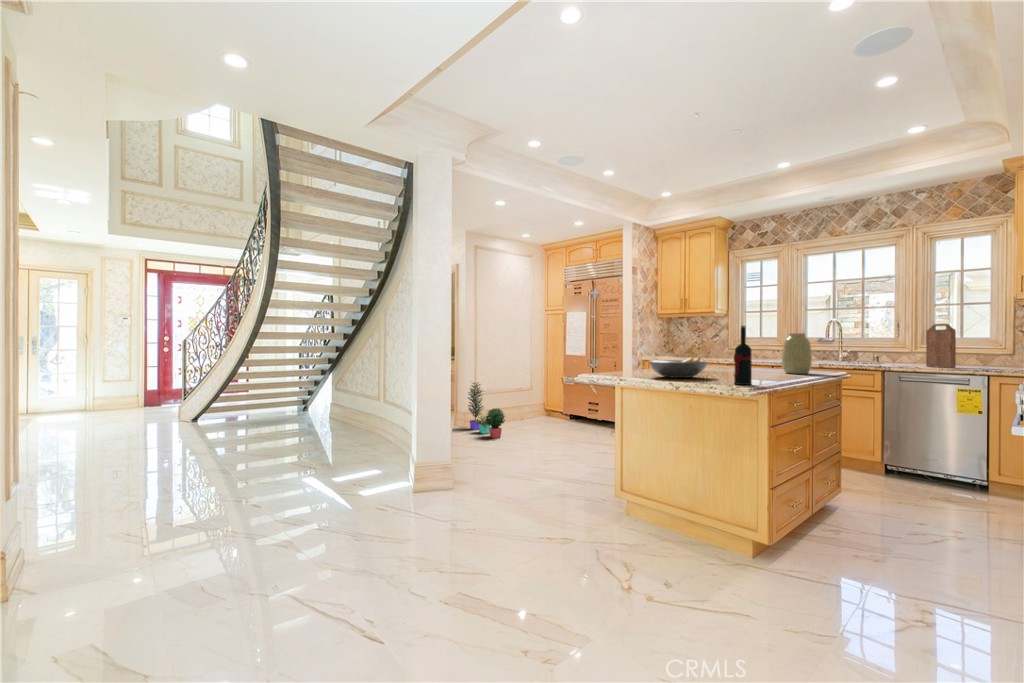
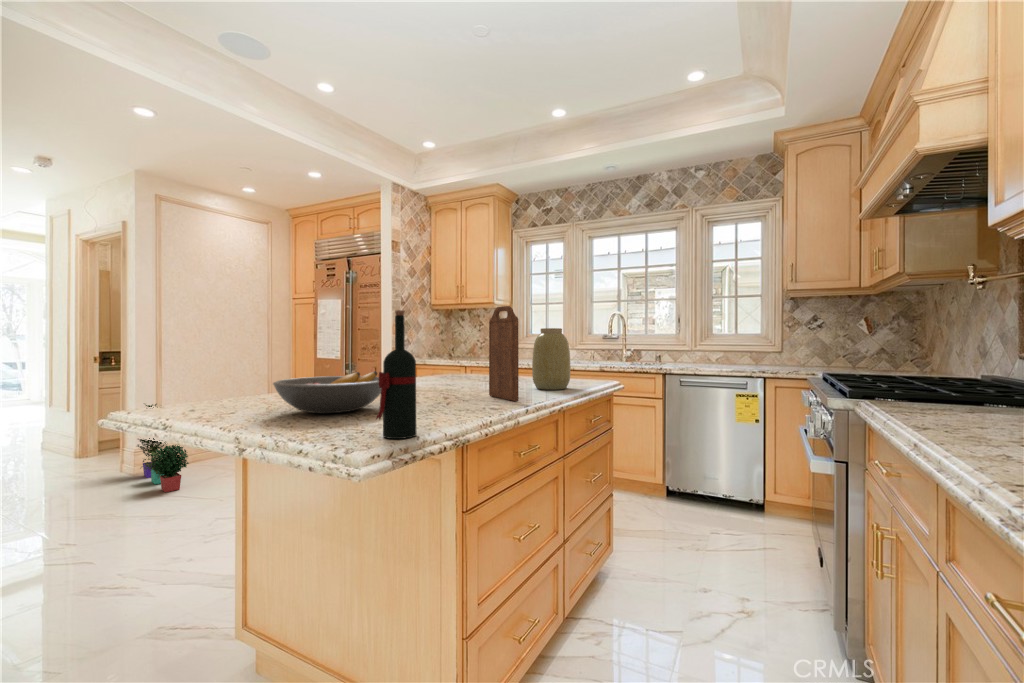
cutting board: present [926,324,956,368] -> present [489,306,519,401]

